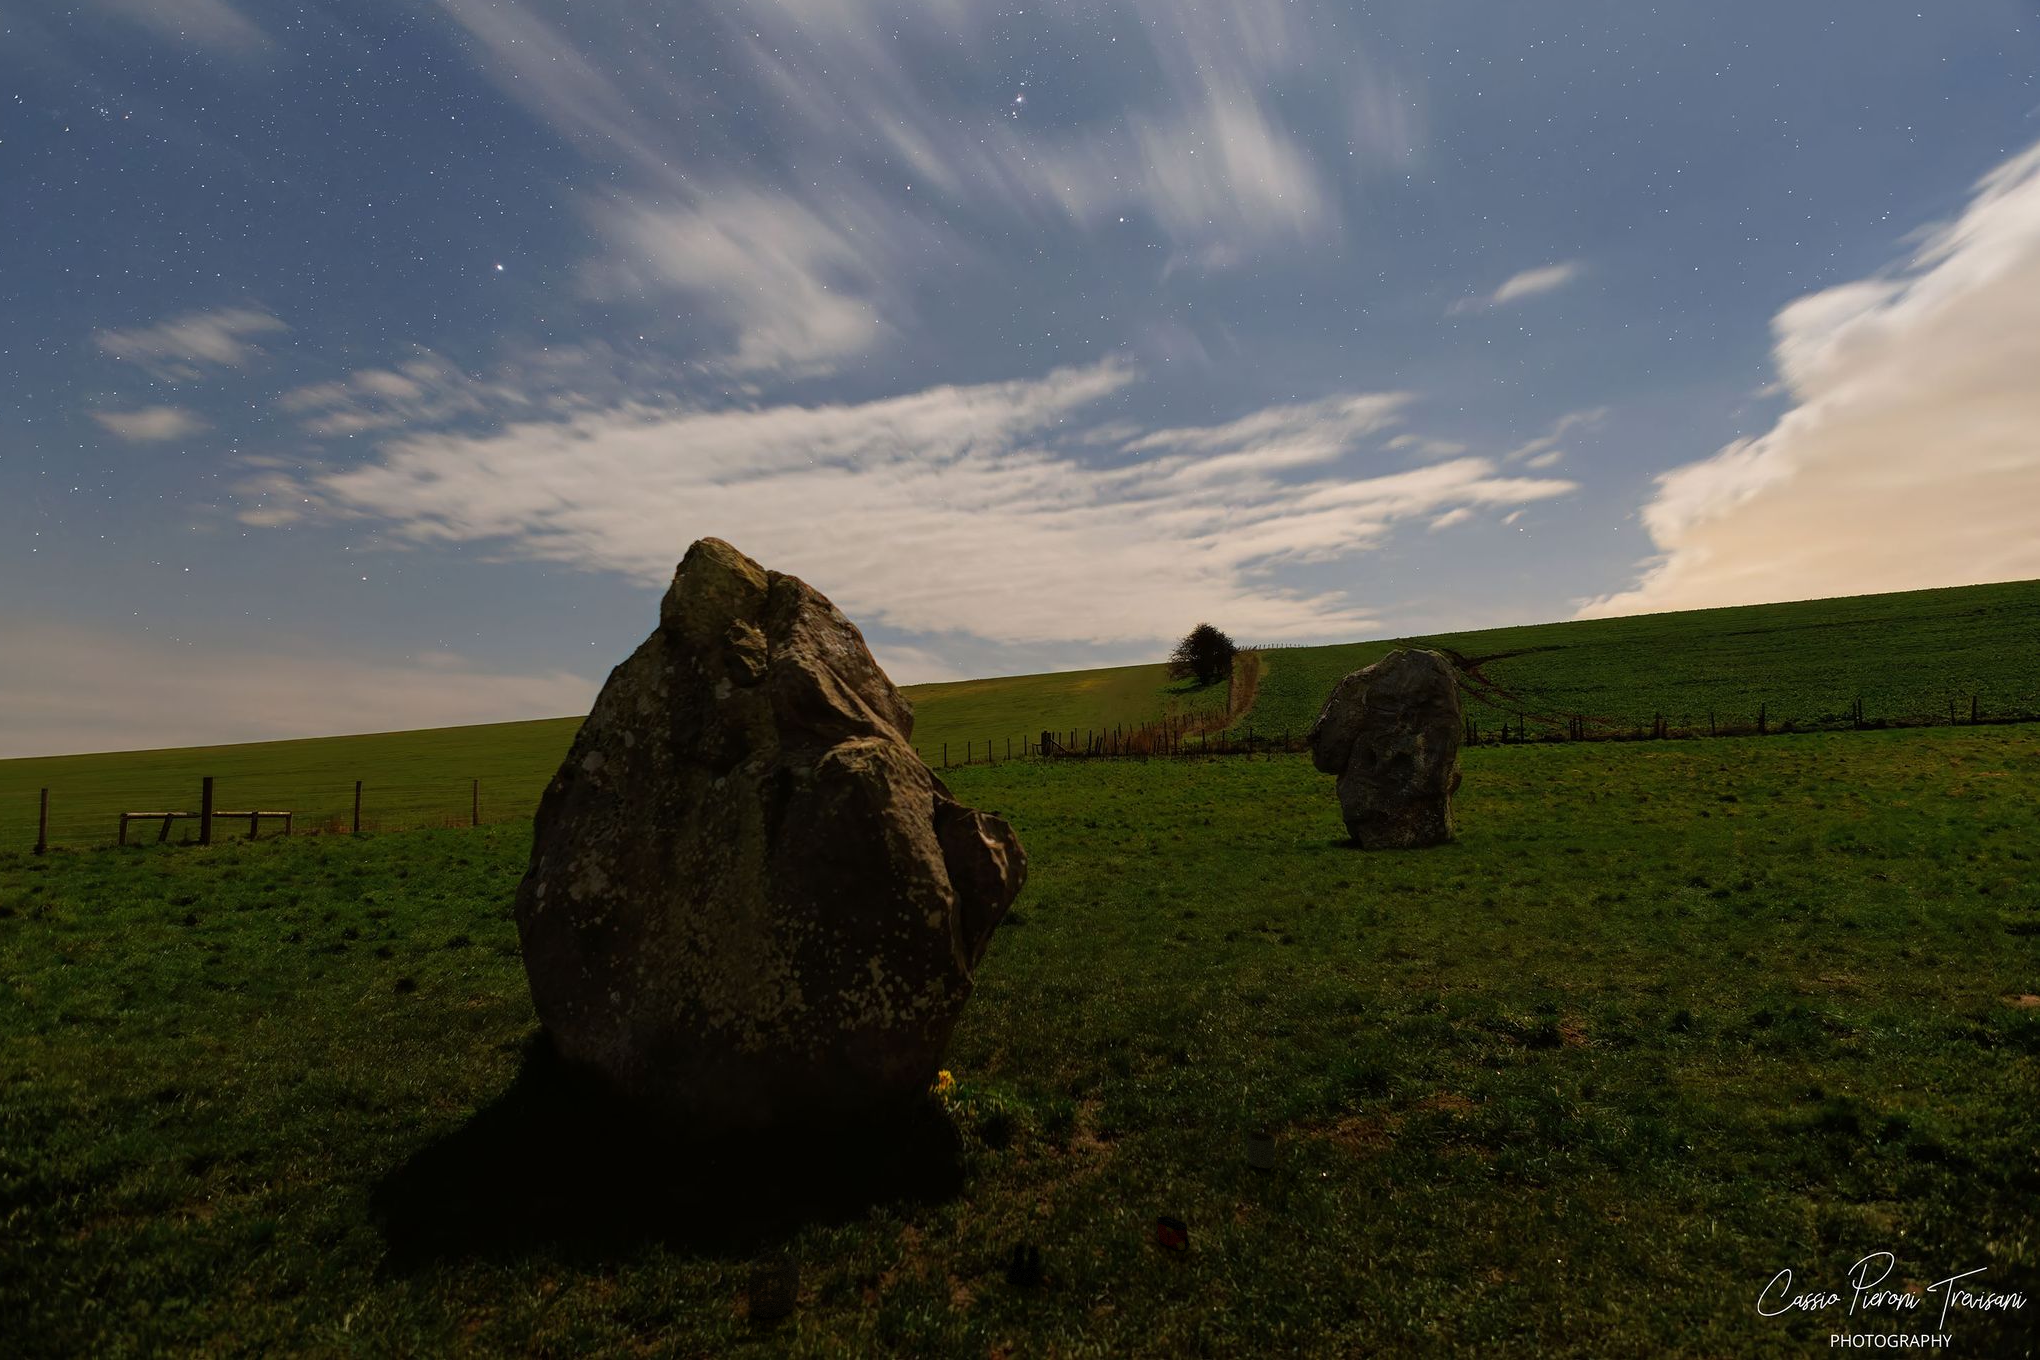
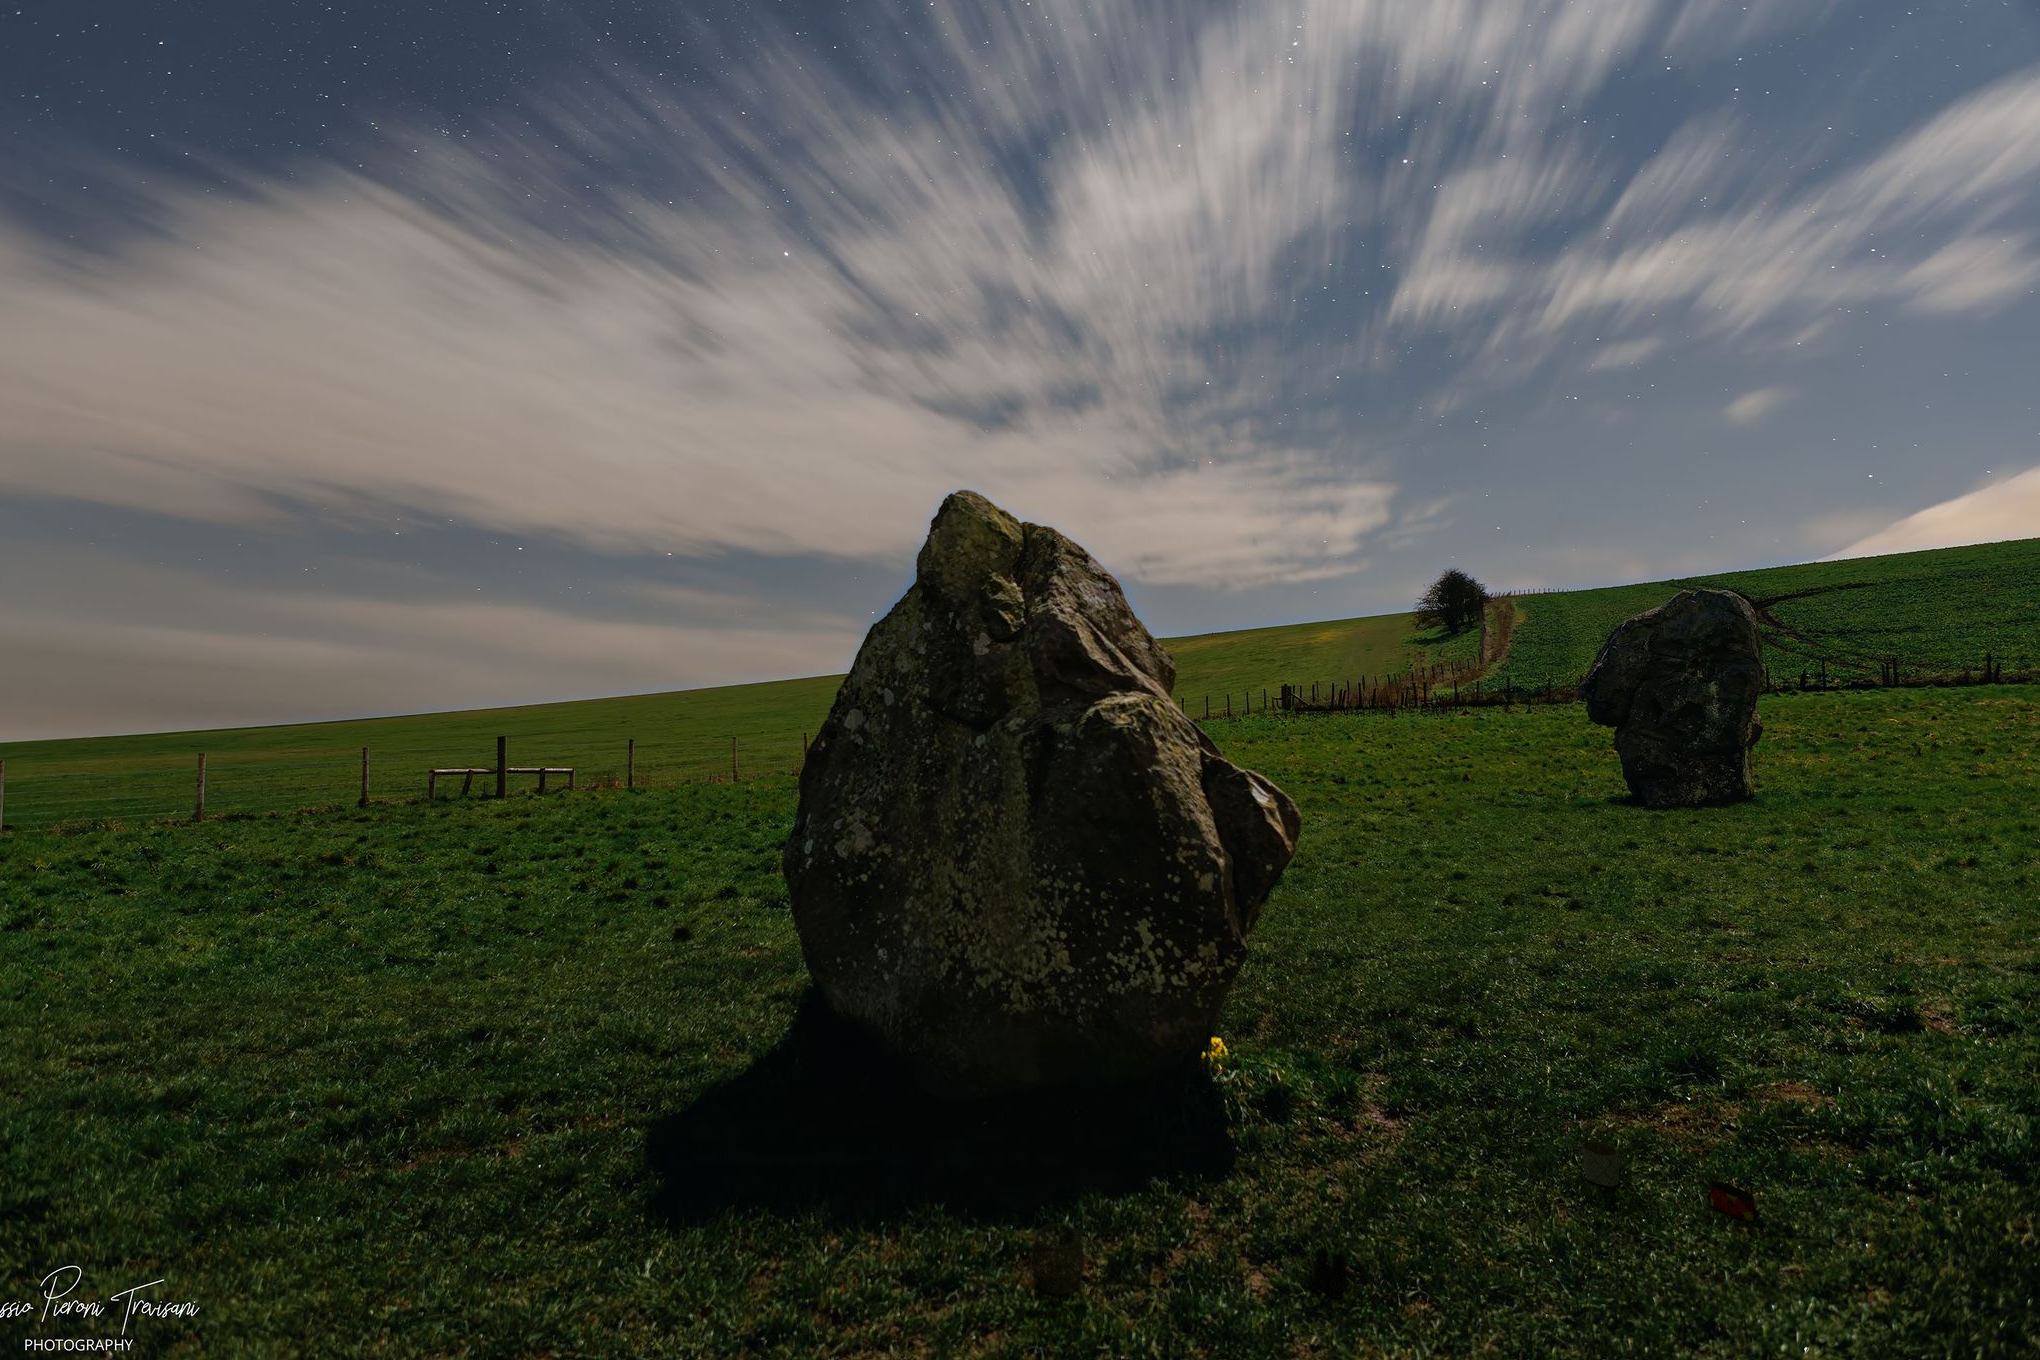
bag: present [1156,1216,1190,1251] -> present [1707,1181,1759,1222]

